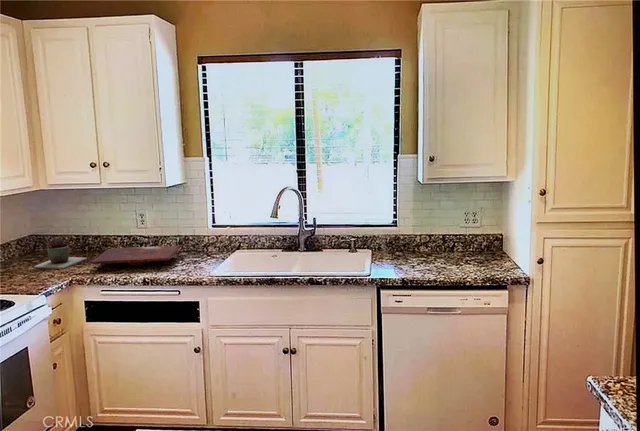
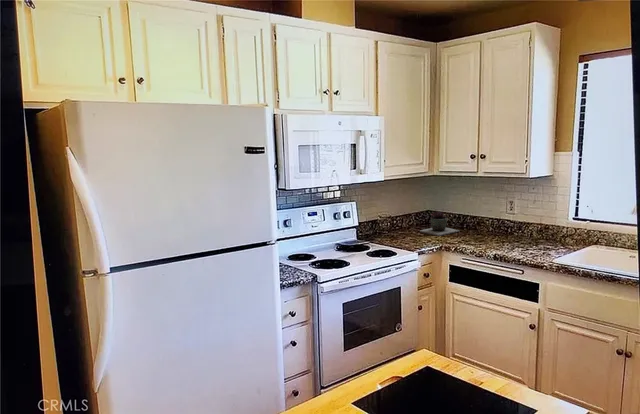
cutting board: present [90,246,180,265] -> none [458,226,538,243]

